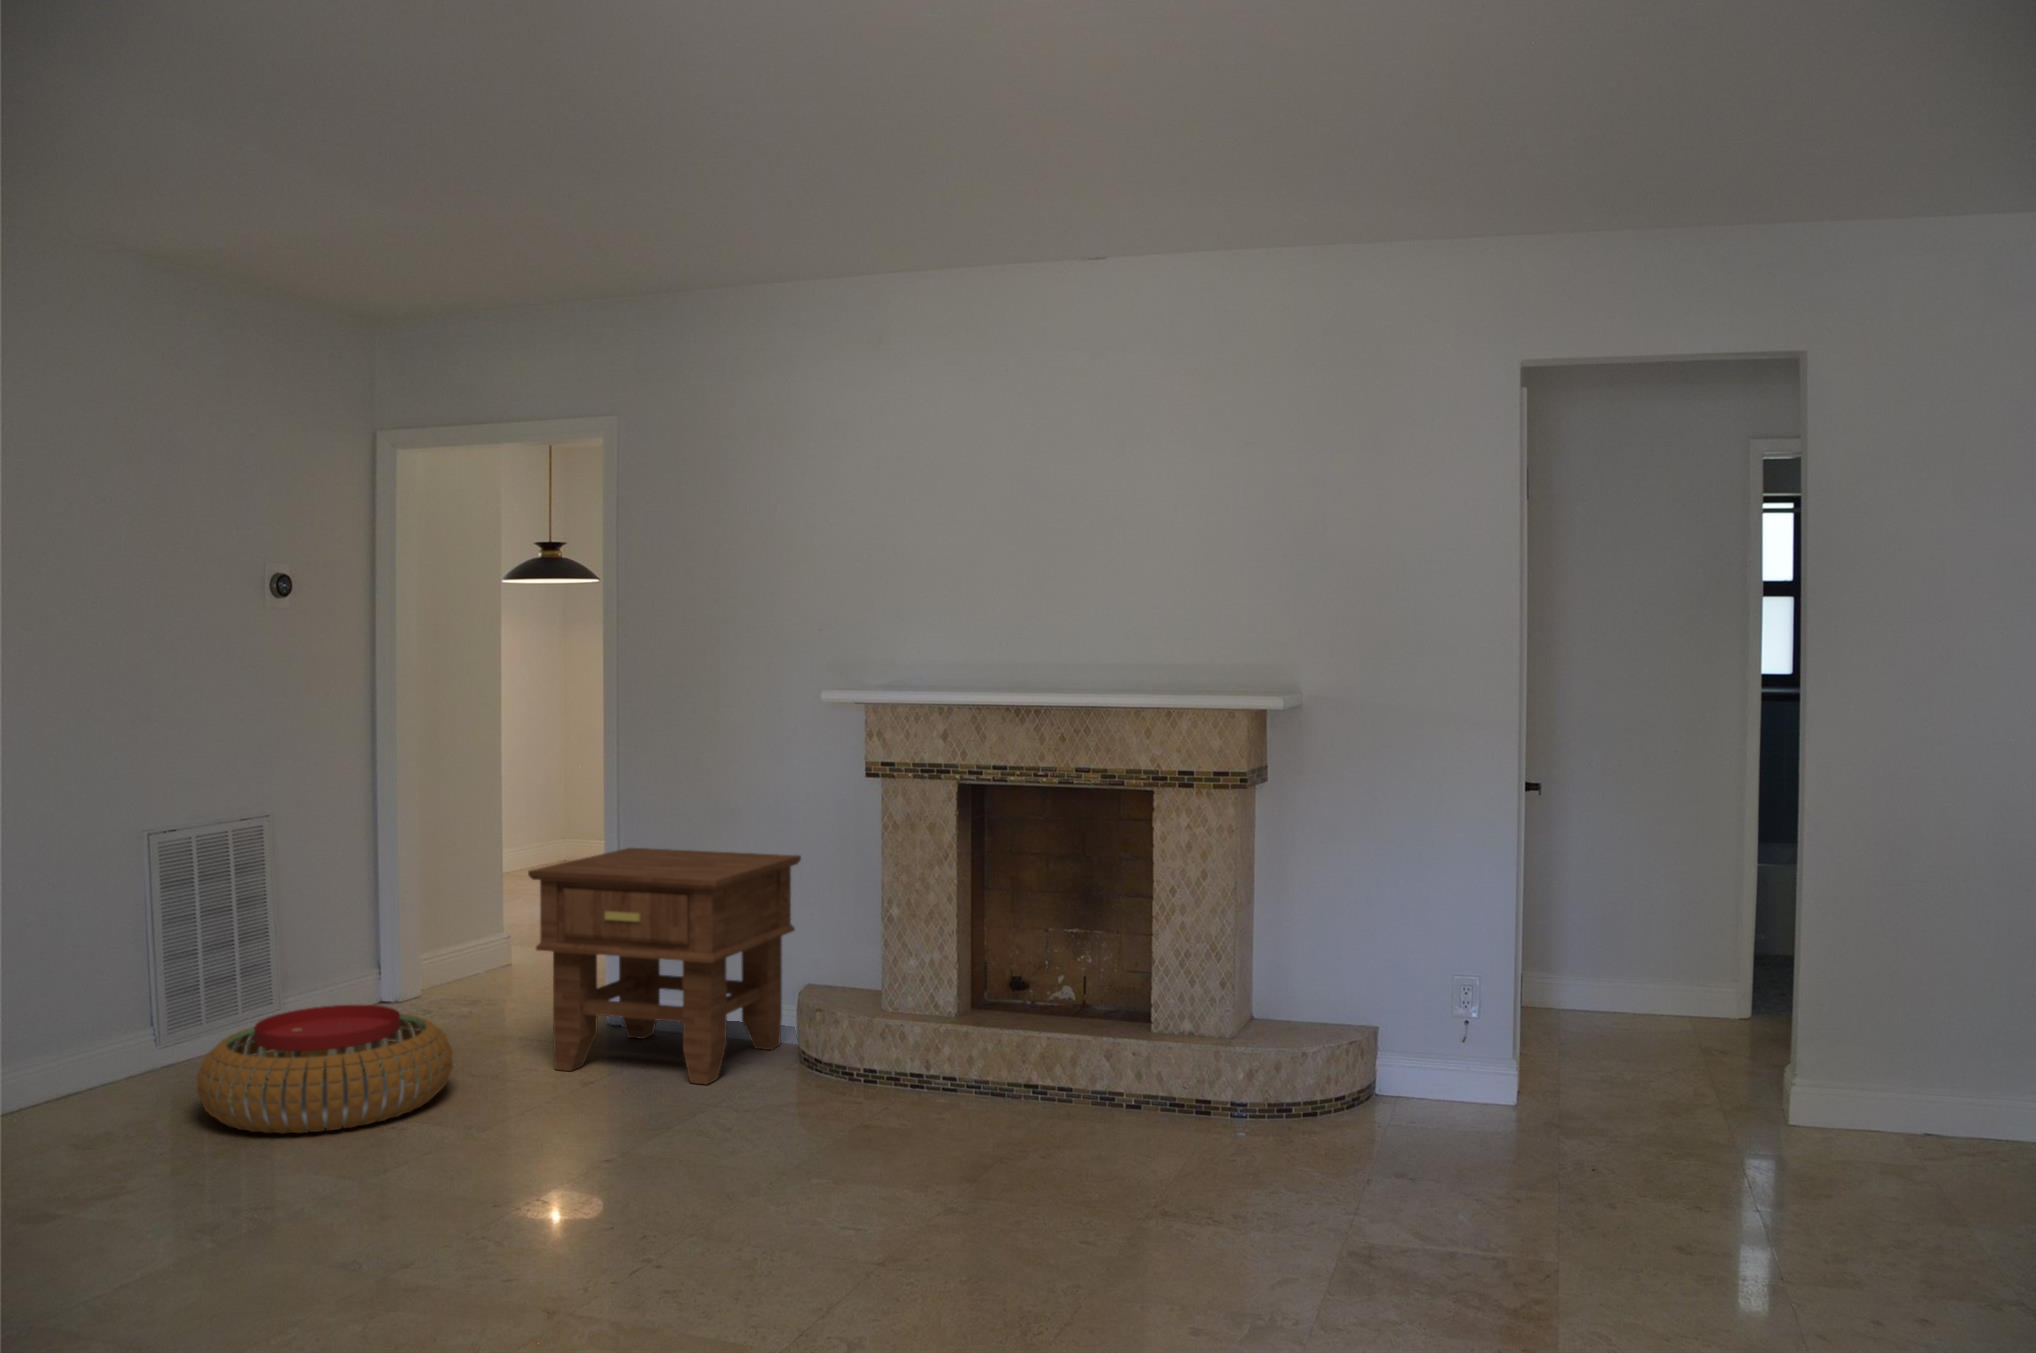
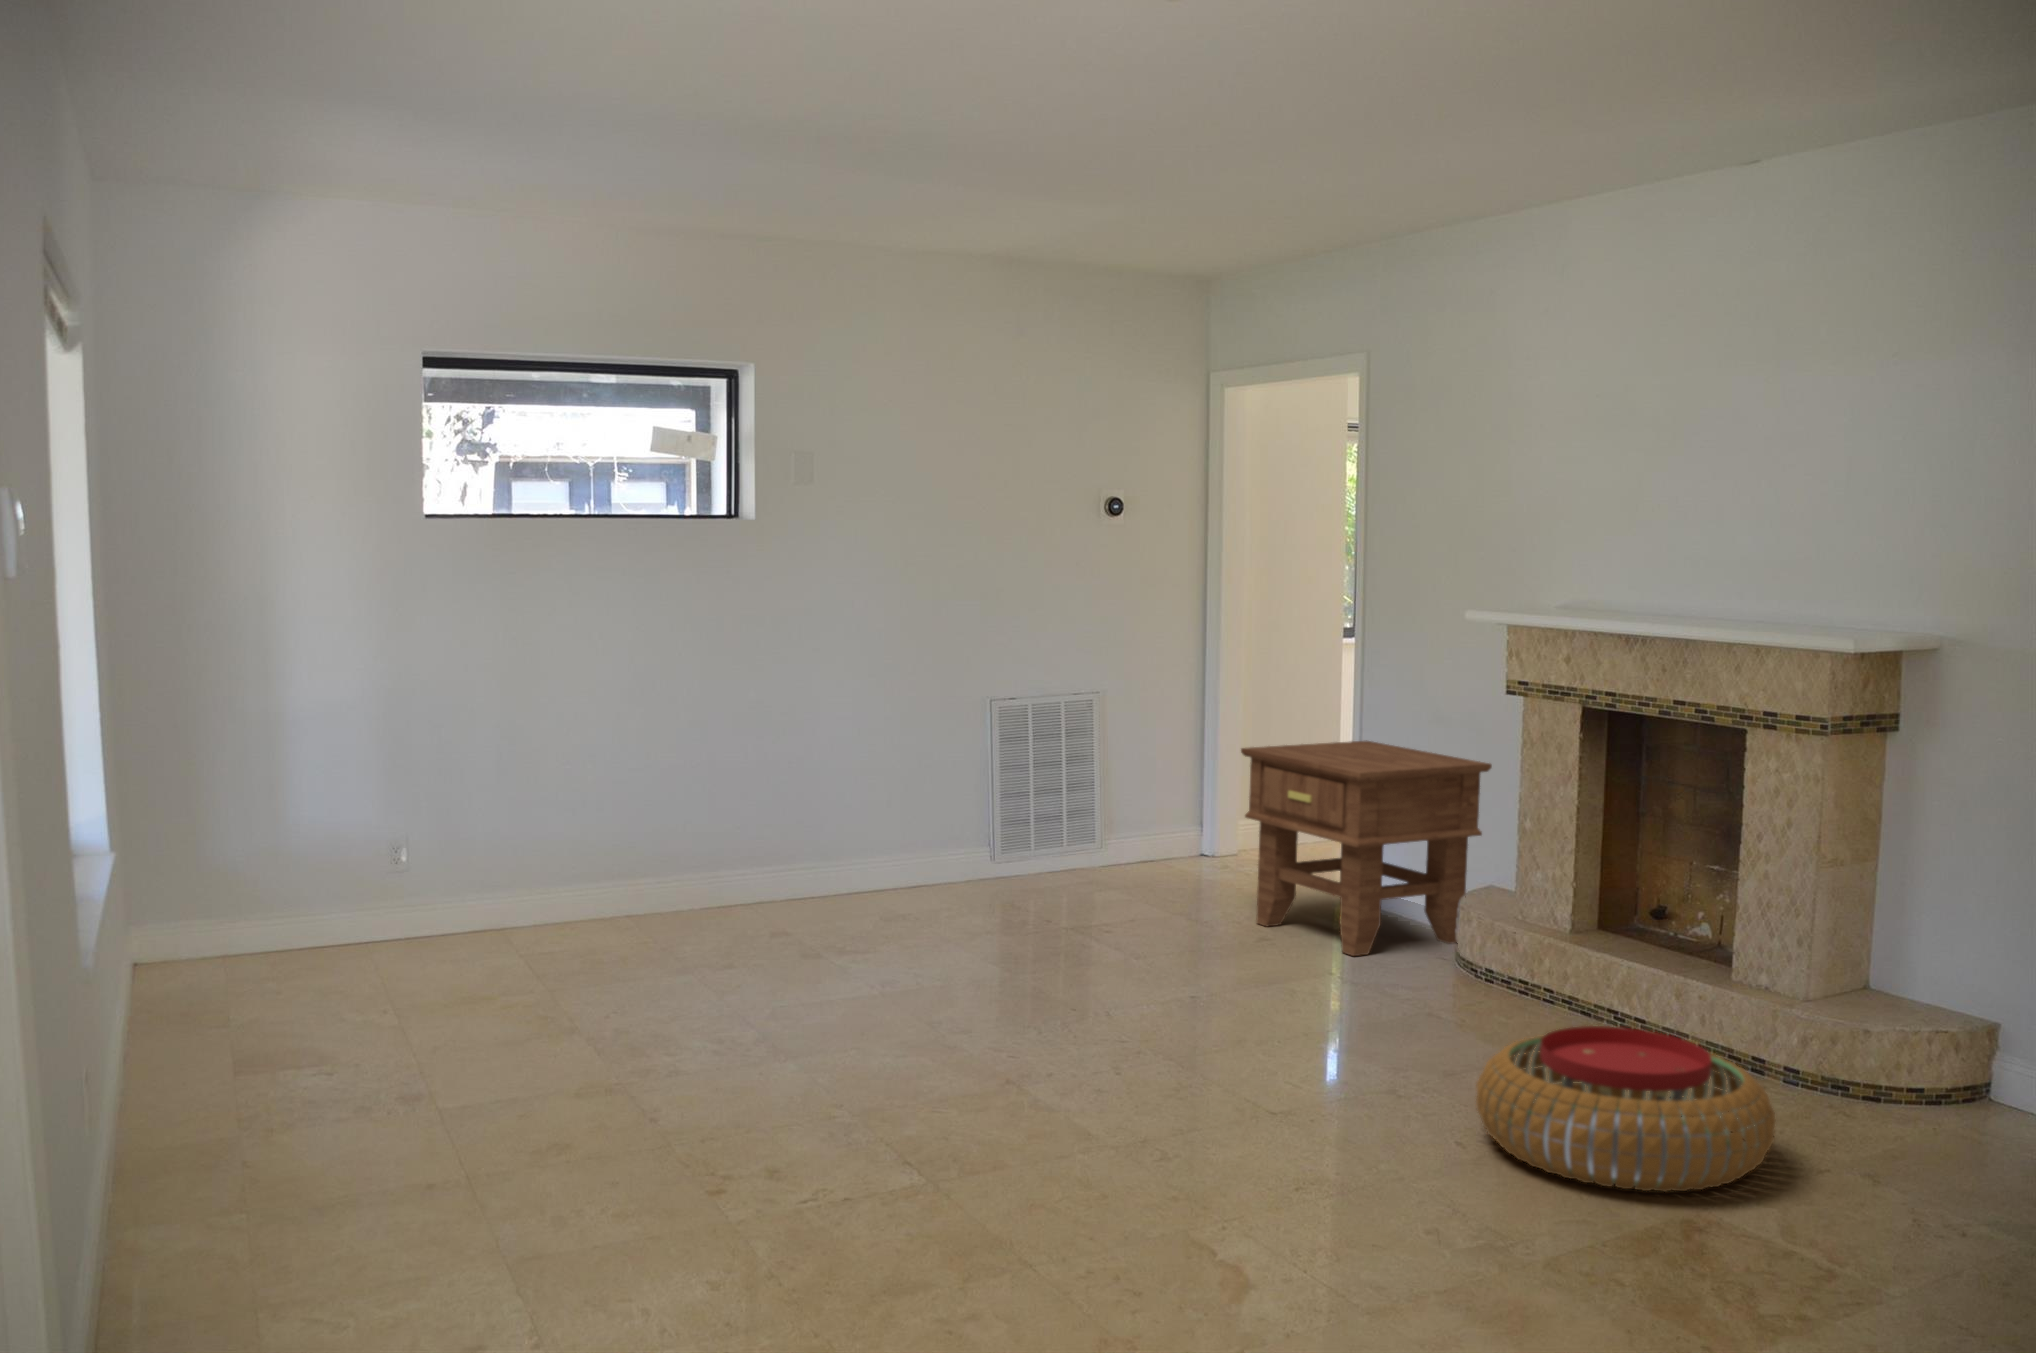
pouf: present [197,1005,453,1134] -> present [1476,1026,1775,1192]

